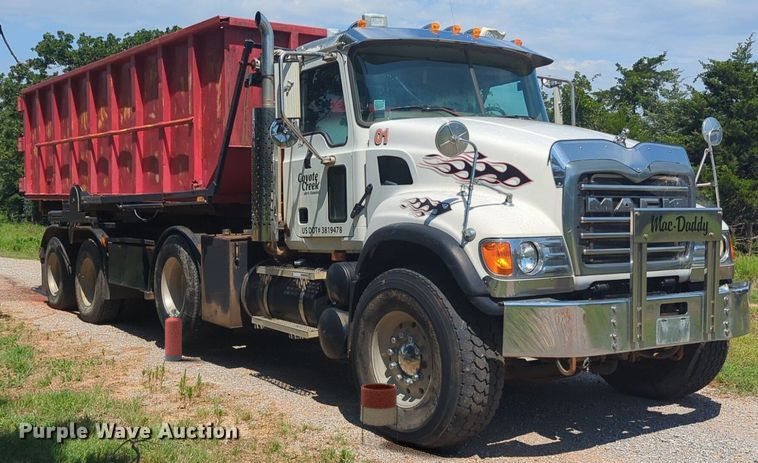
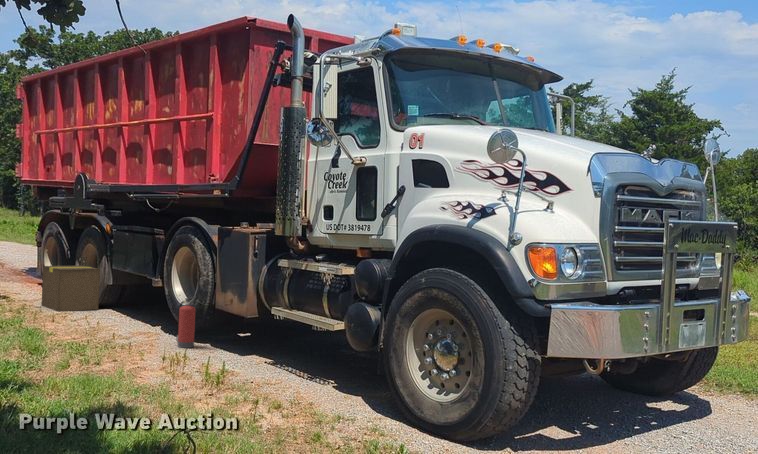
cardboard box: none [40,280,97,328] -> present [41,266,100,311]
planter: present [361,383,398,444] -> none [397,377,434,435]

